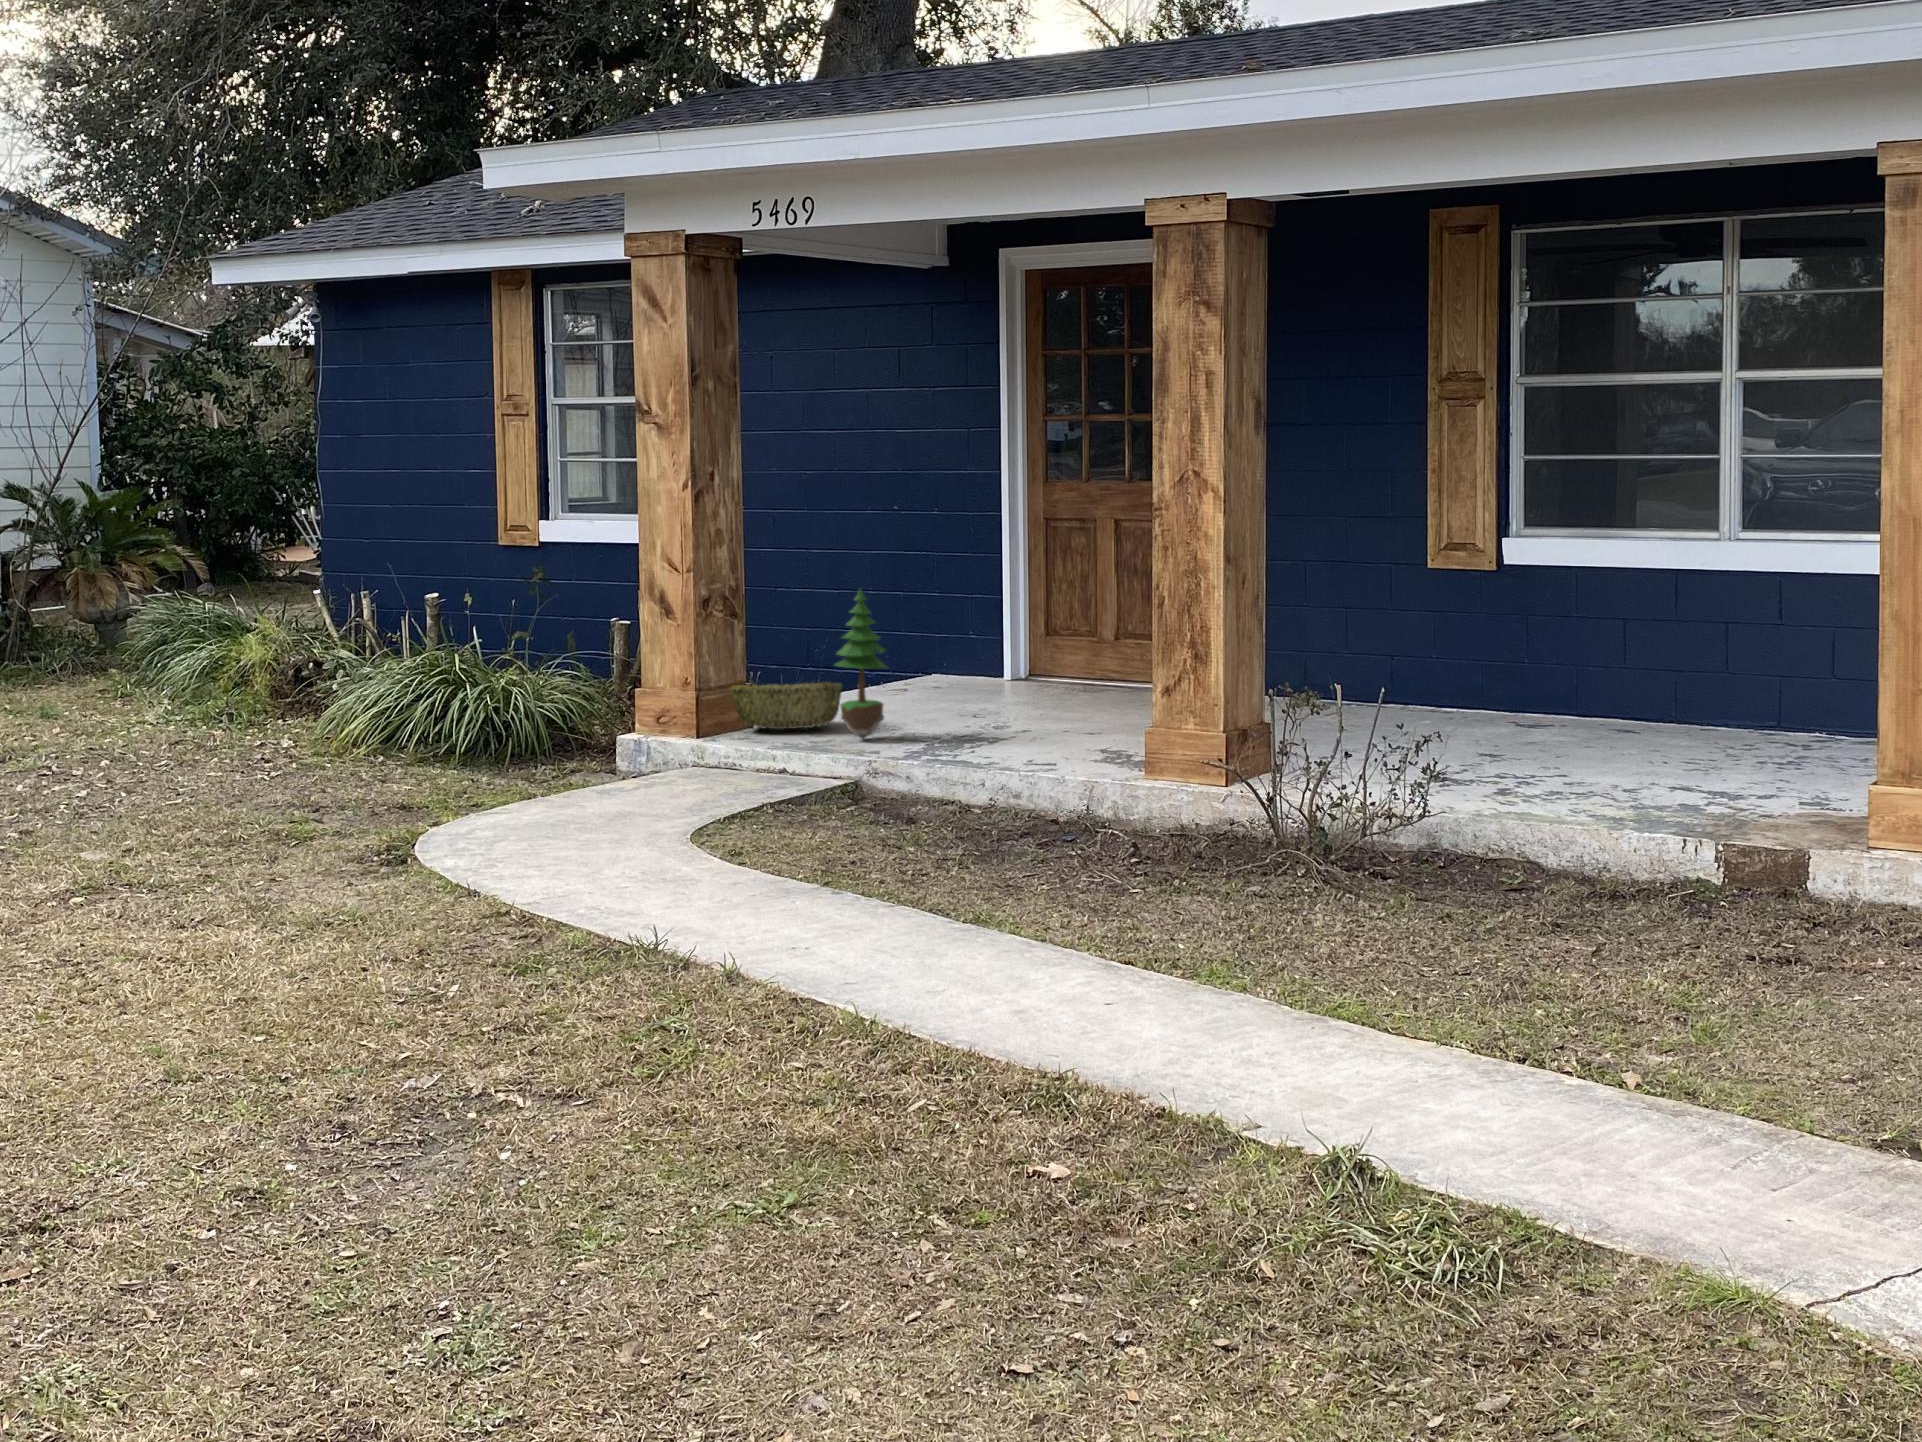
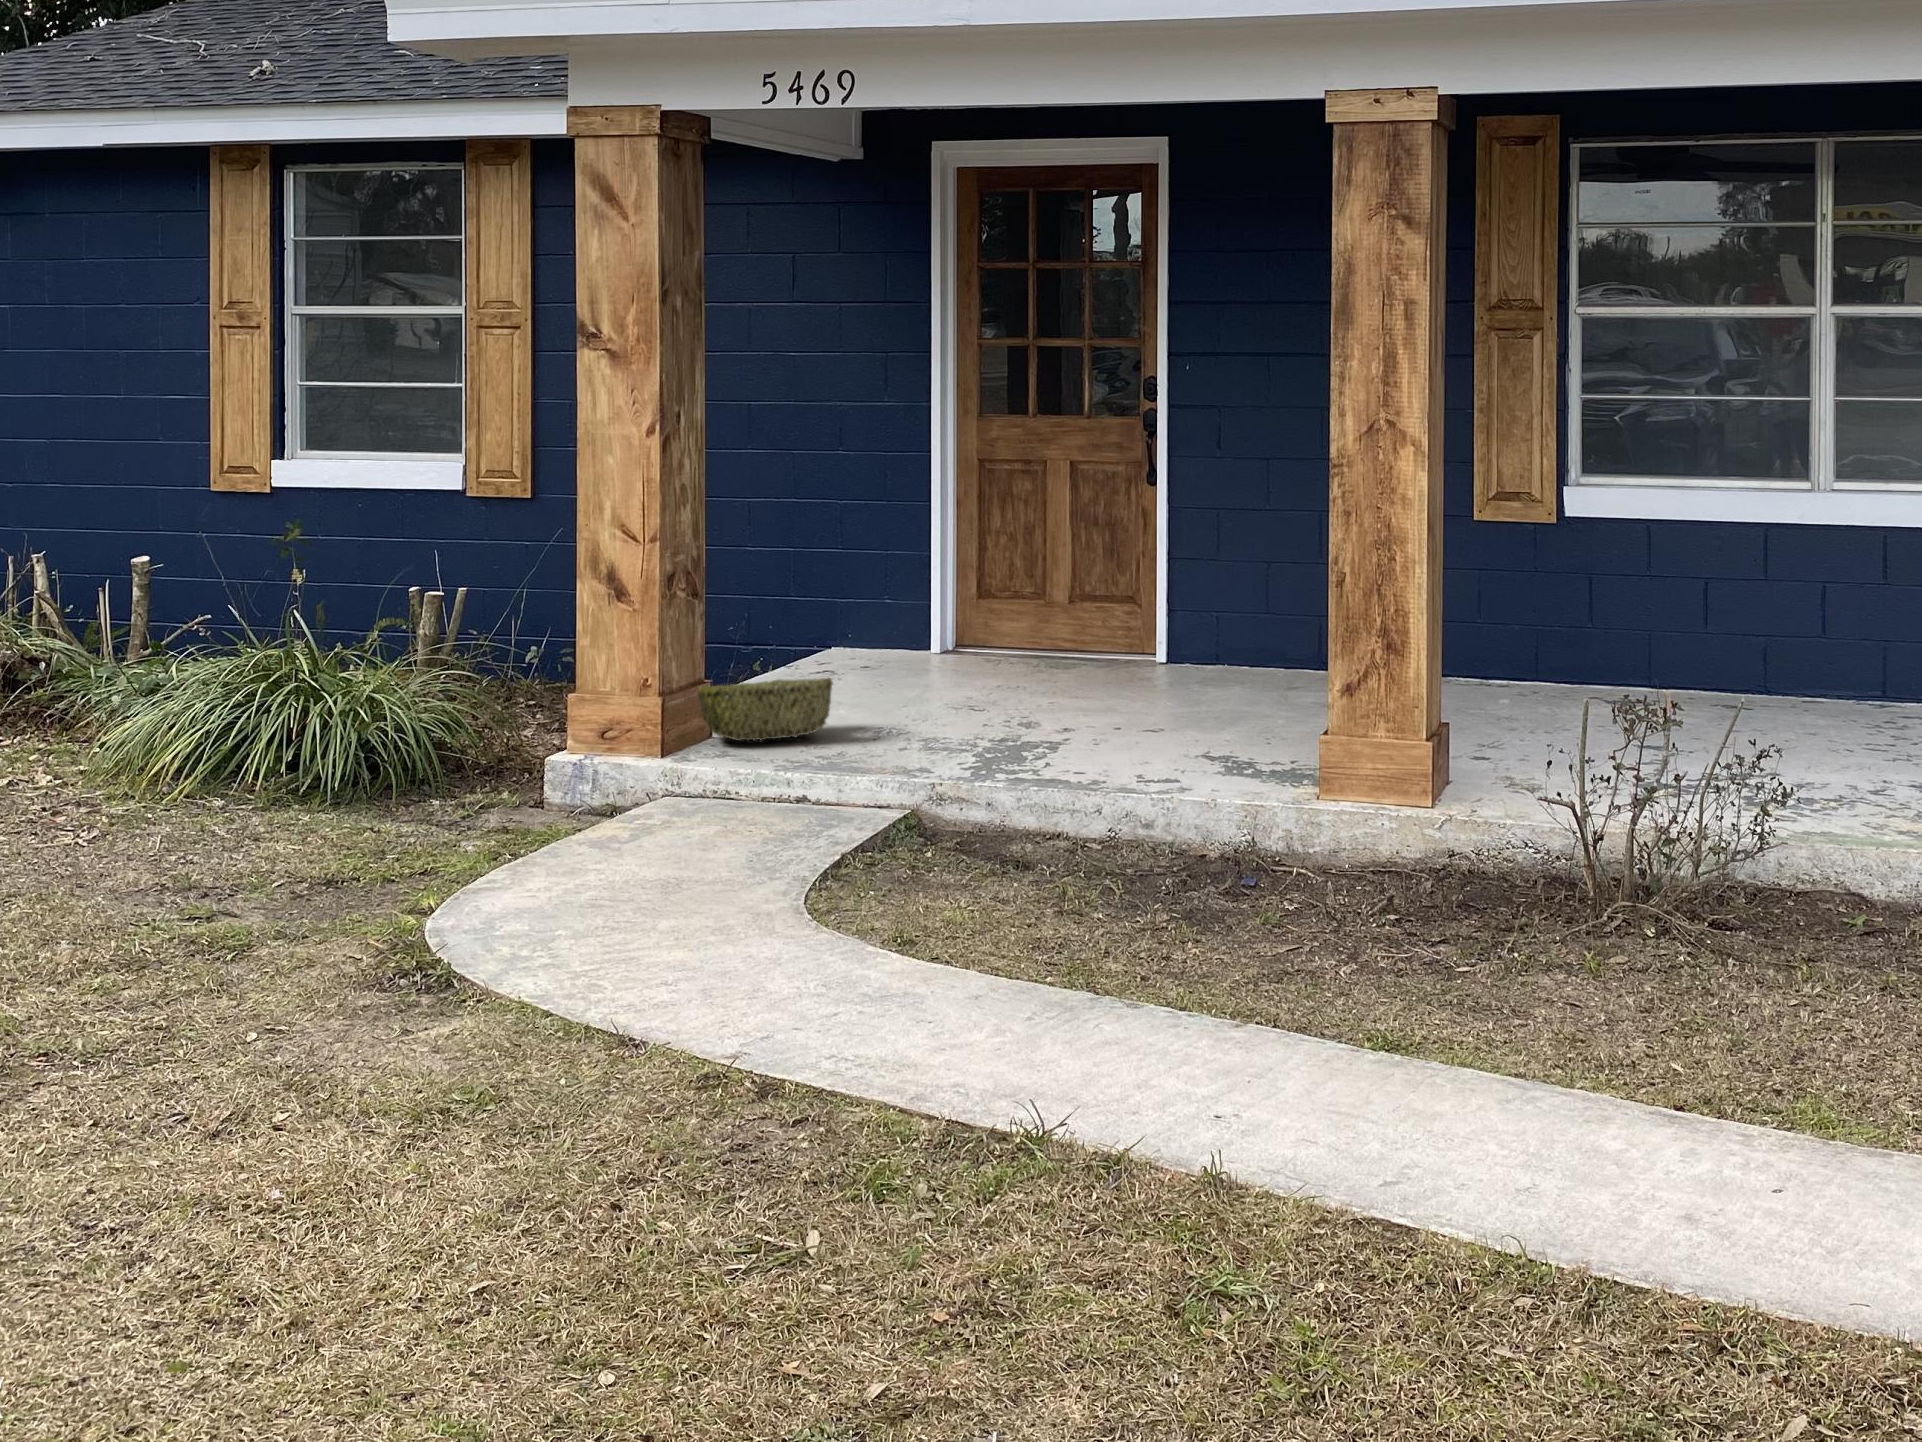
potted tree: present [835,589,887,739] -> none [854,556,923,749]

